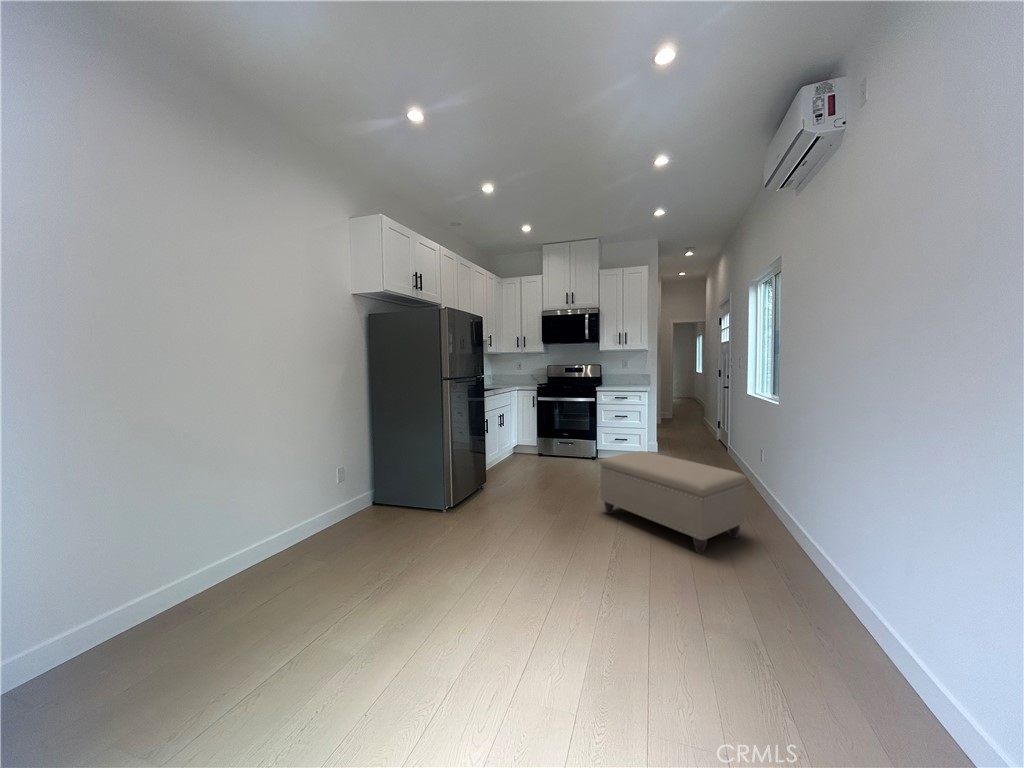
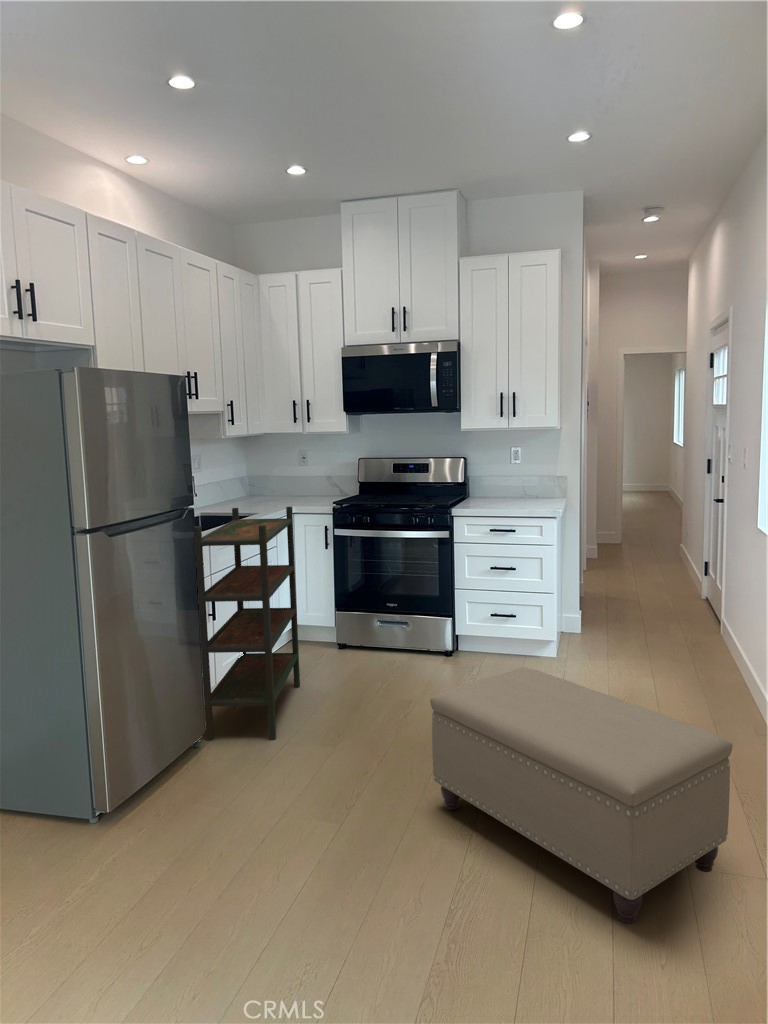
bookshelf: none [484,383,524,488] -> present [193,507,300,741]

